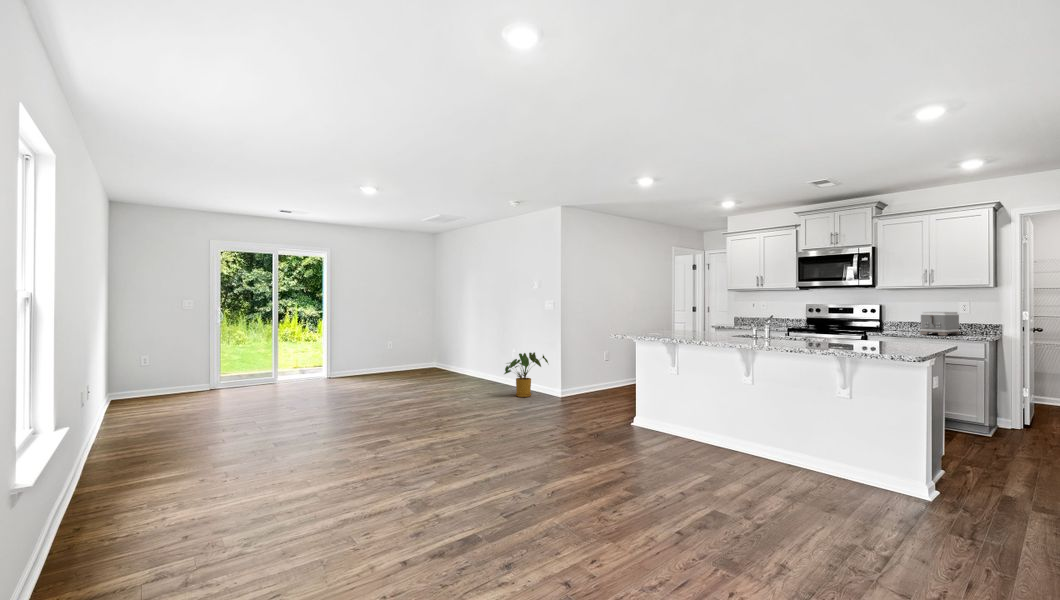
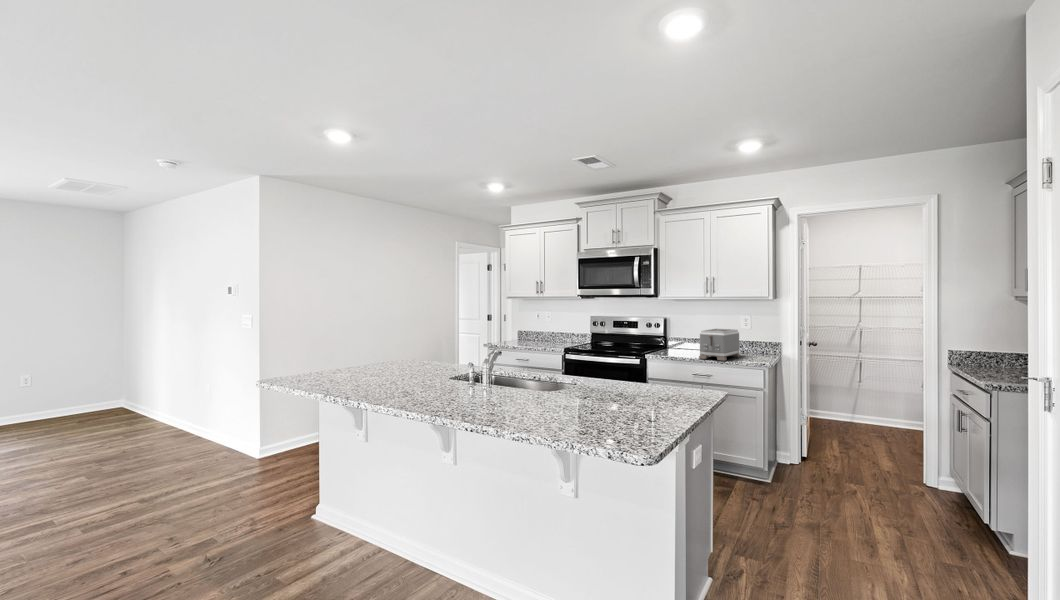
house plant: present [504,352,548,397] -> none [161,394,244,465]

